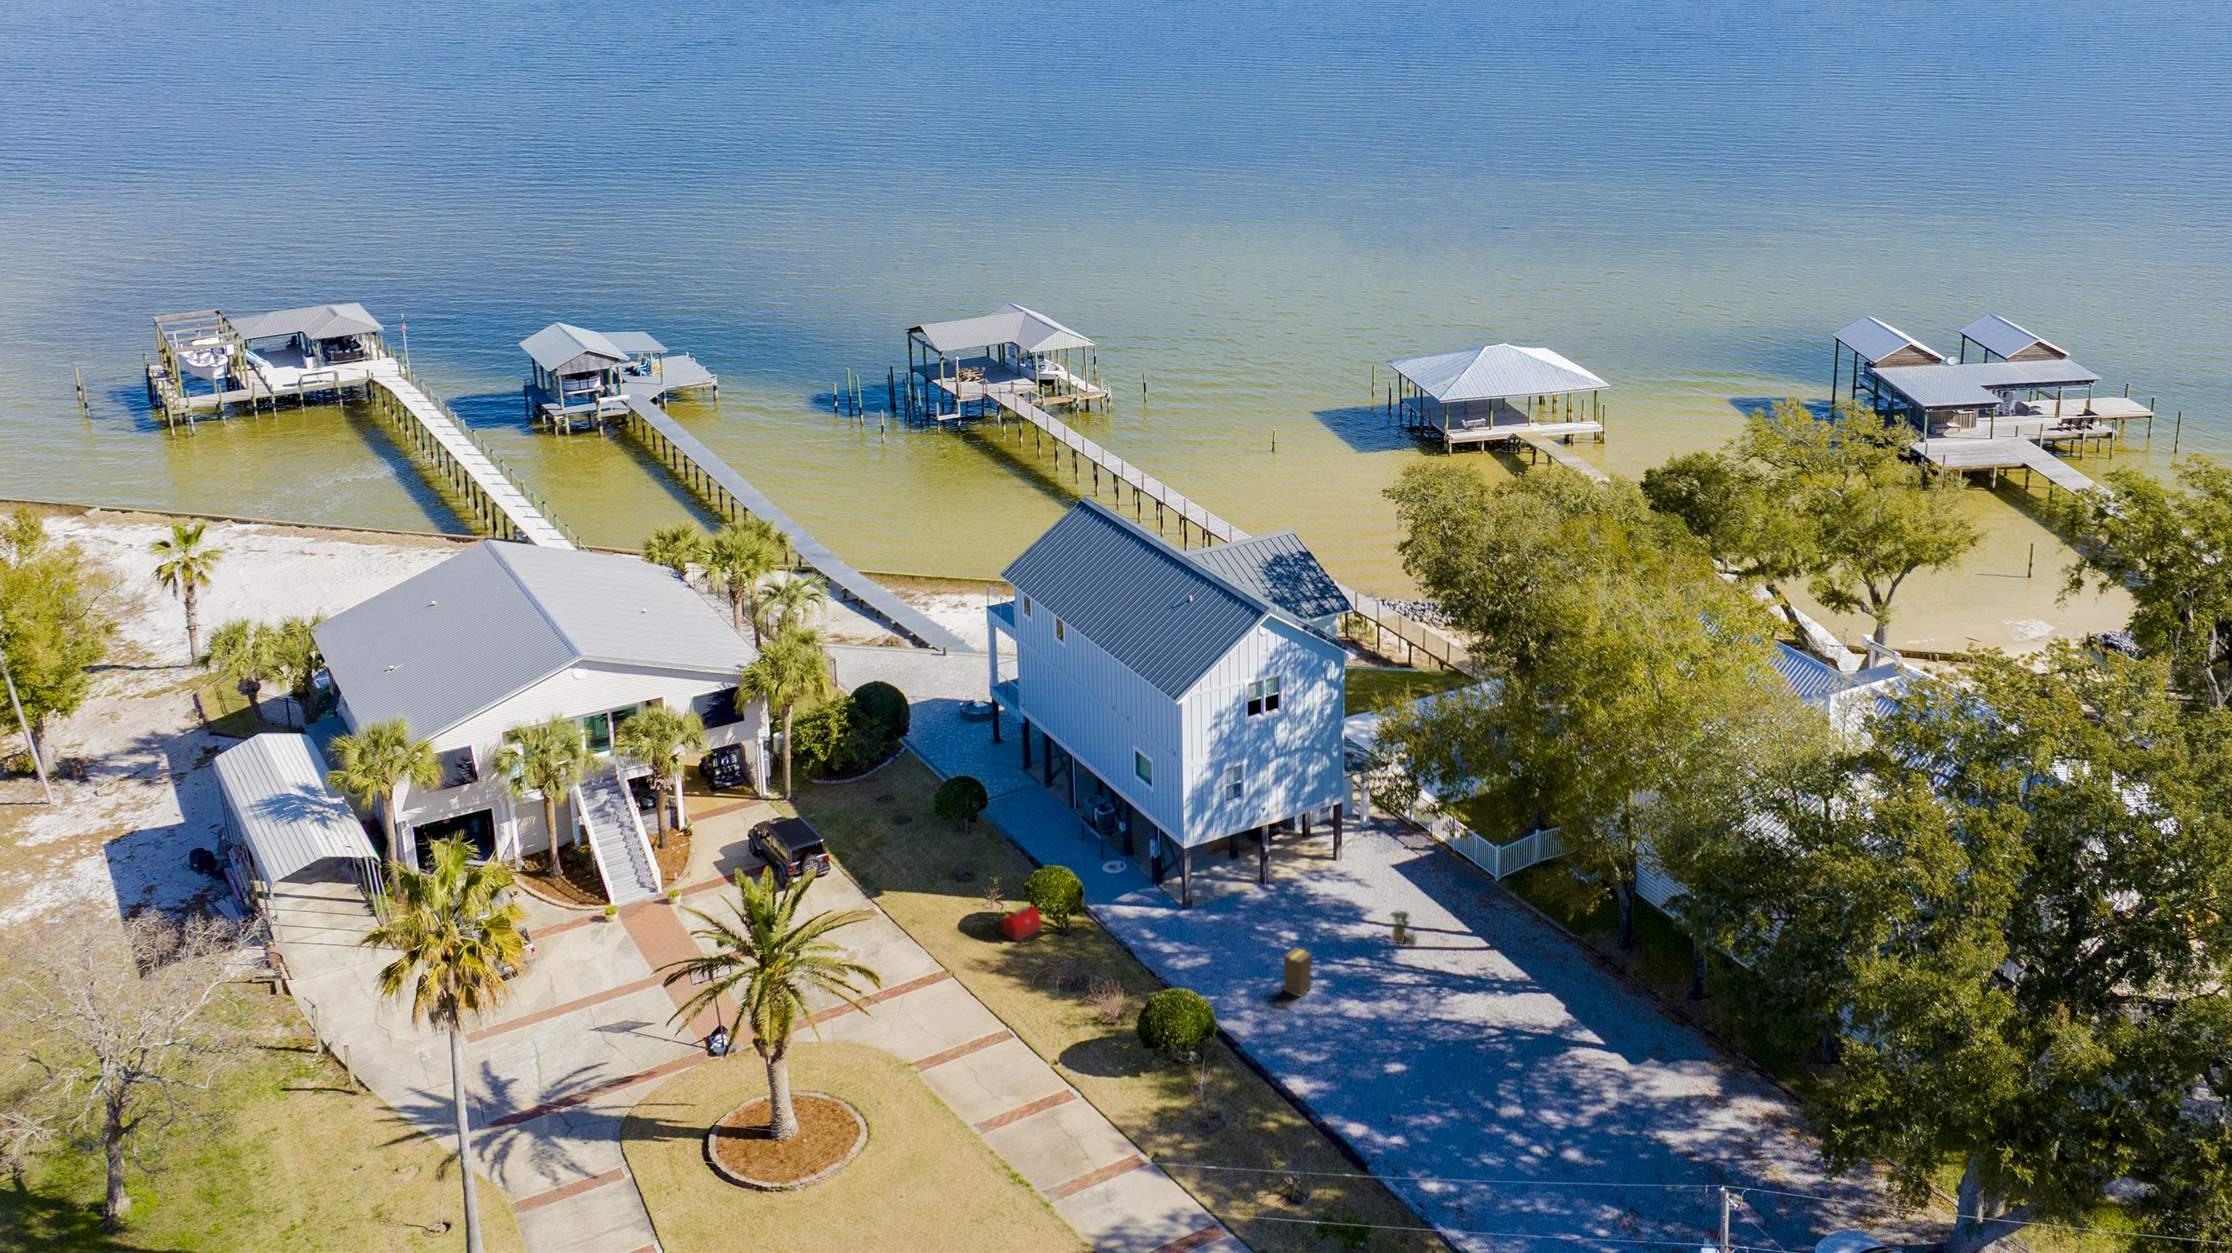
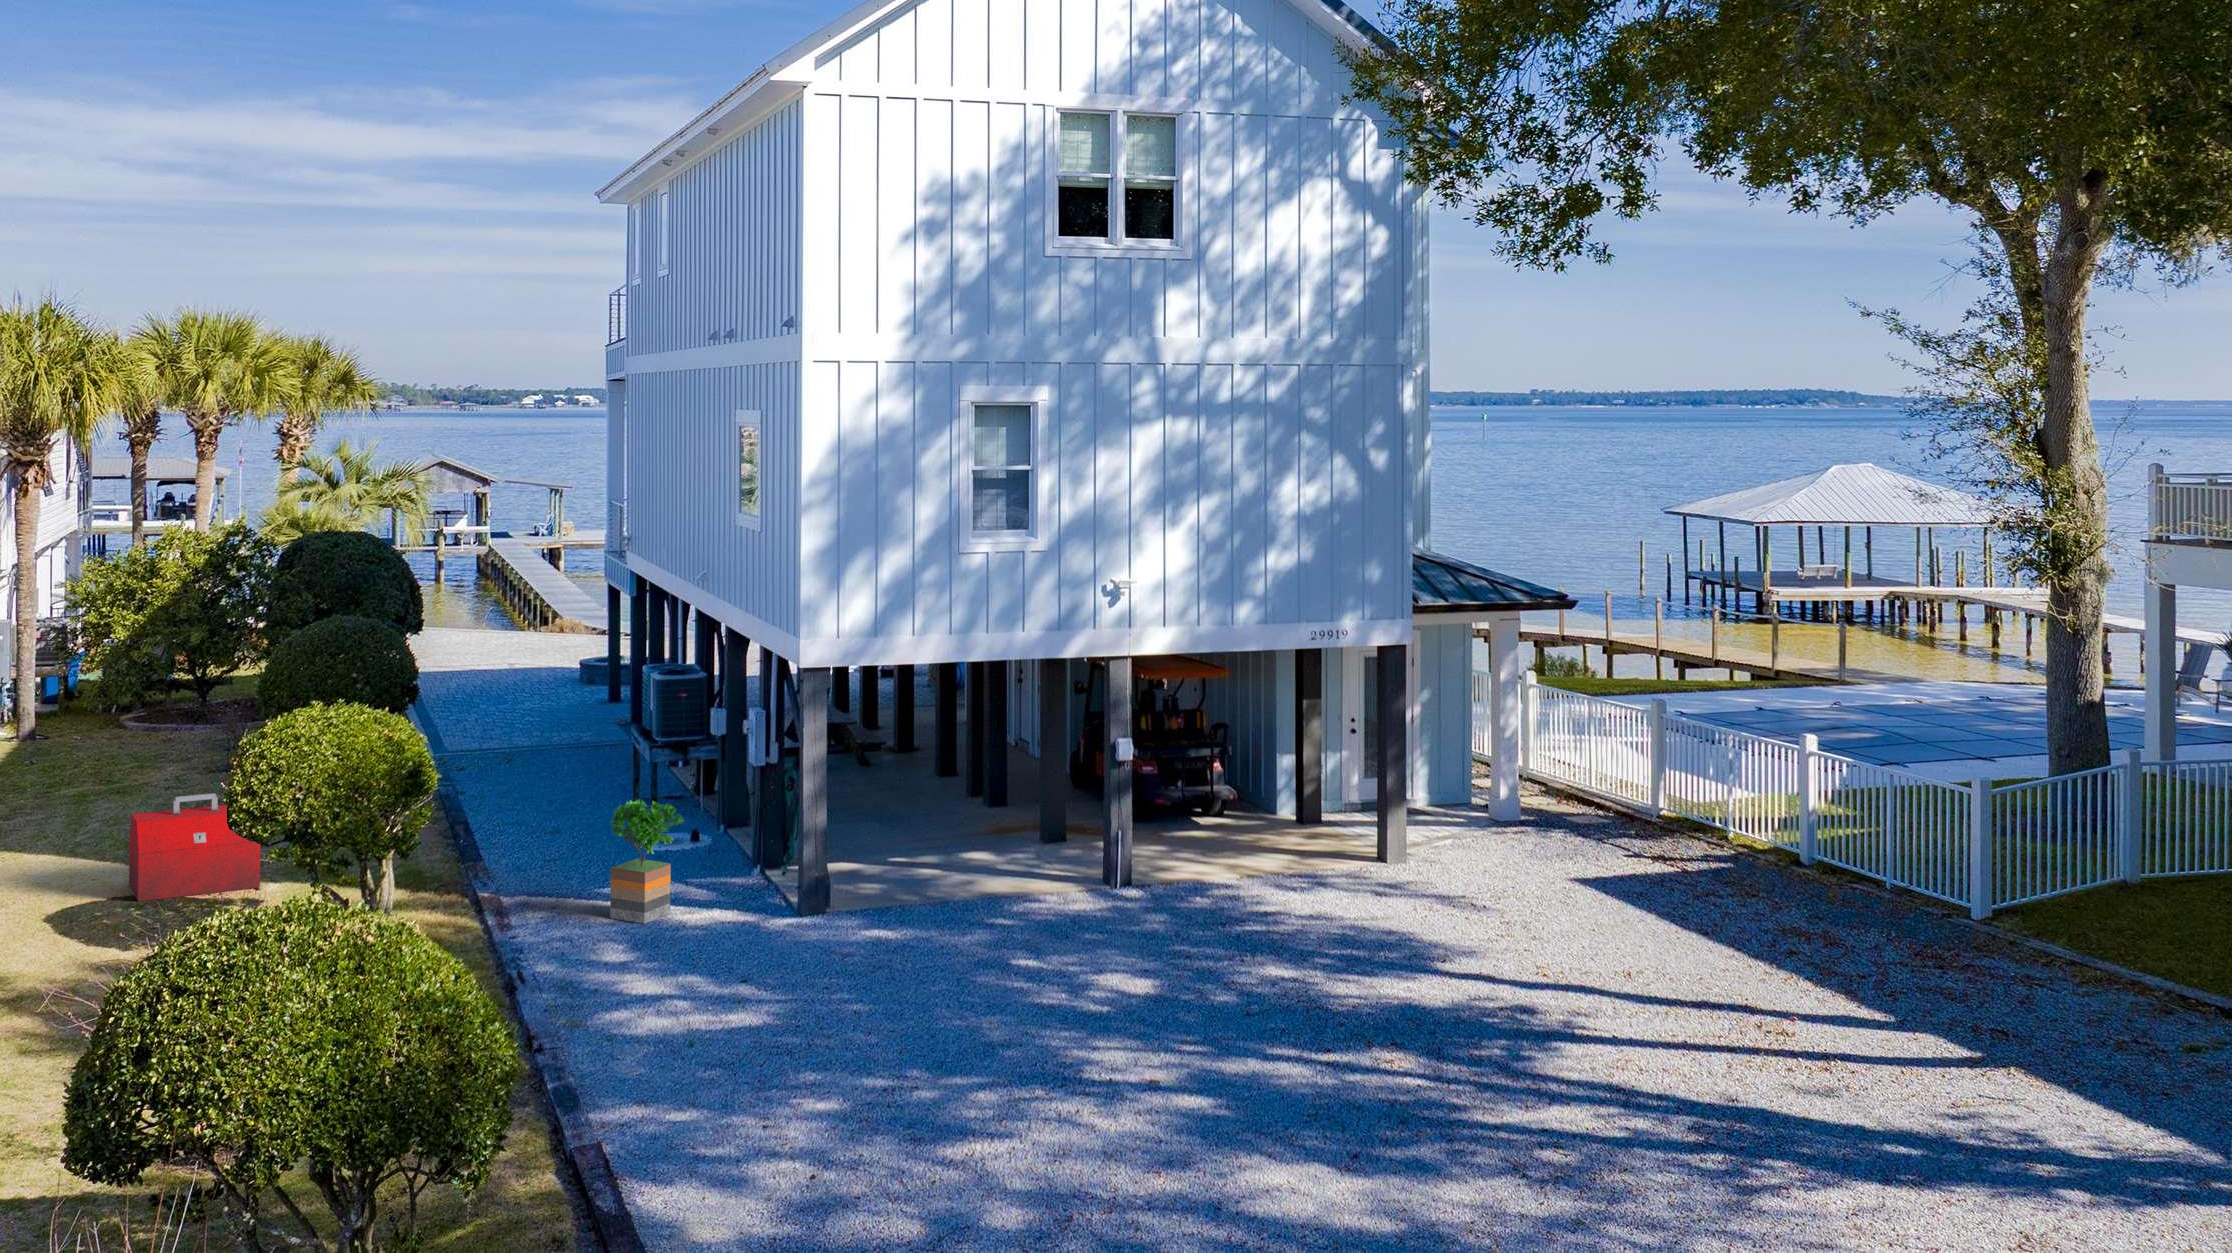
potted tree: present [1391,911,1409,943] -> present [610,800,684,924]
cardboard box: present [1284,948,1312,996] -> none [992,904,1125,1129]

